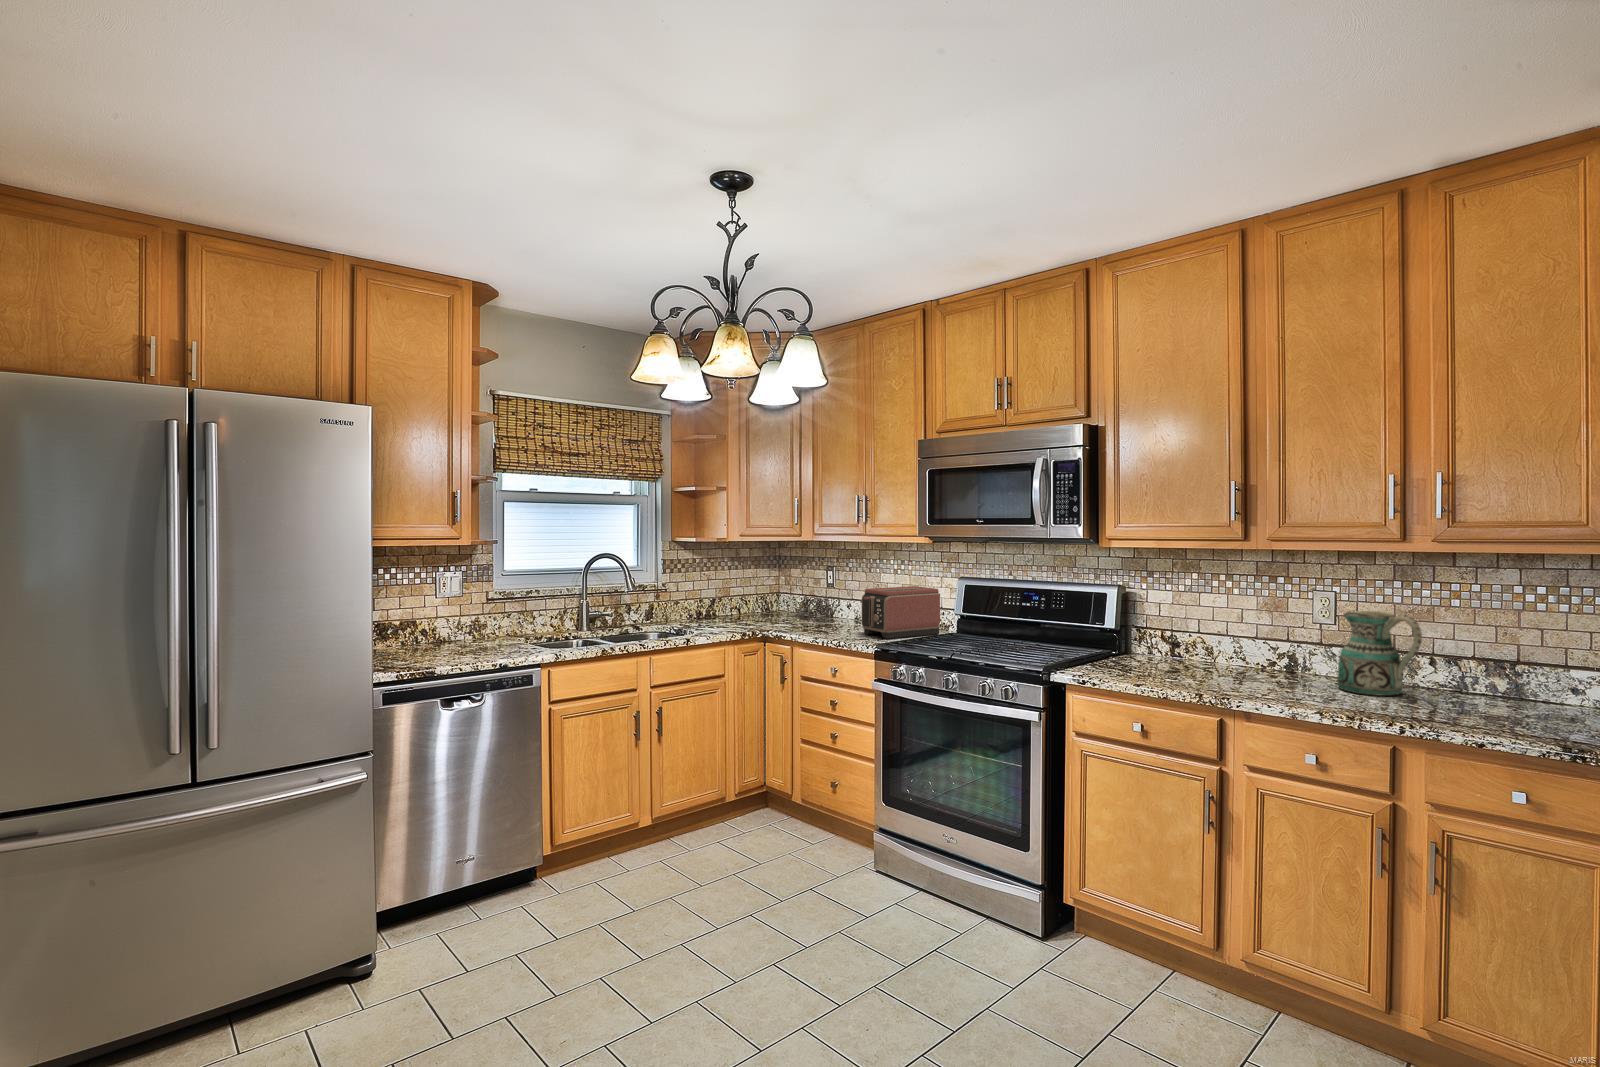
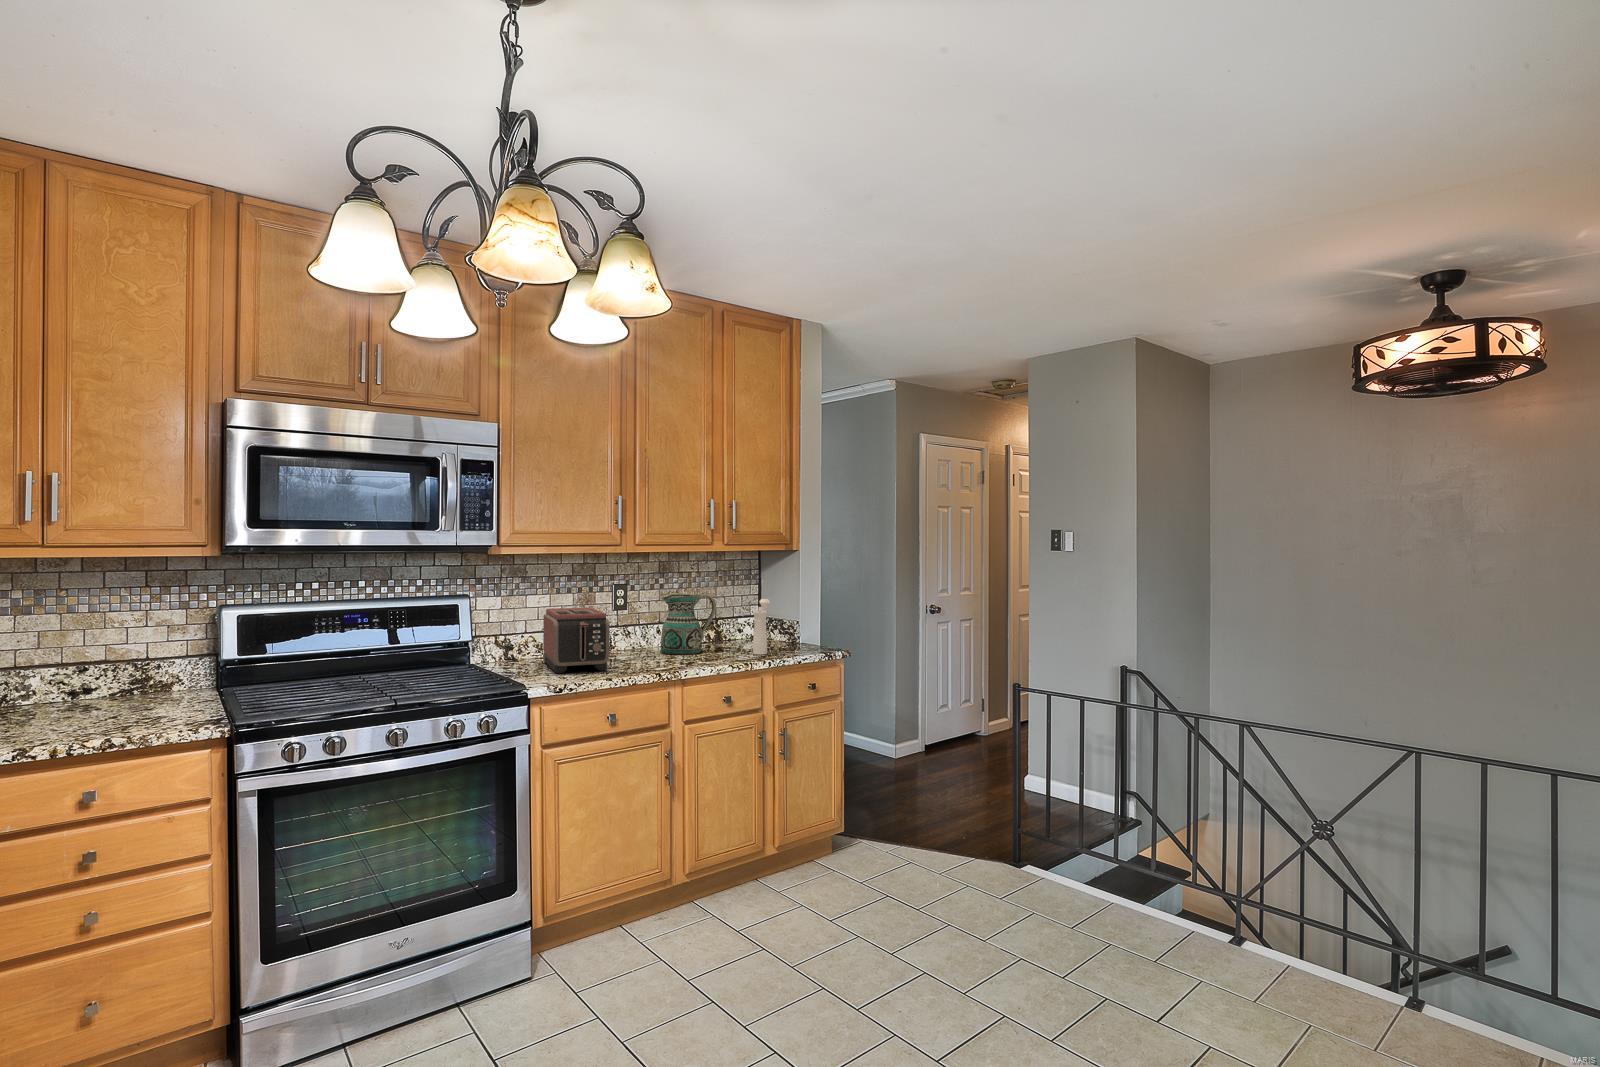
toaster: present [861,586,940,639] -> present [543,607,610,673]
pepper mill: none [1435,636,1503,718] -> present [753,599,770,655]

